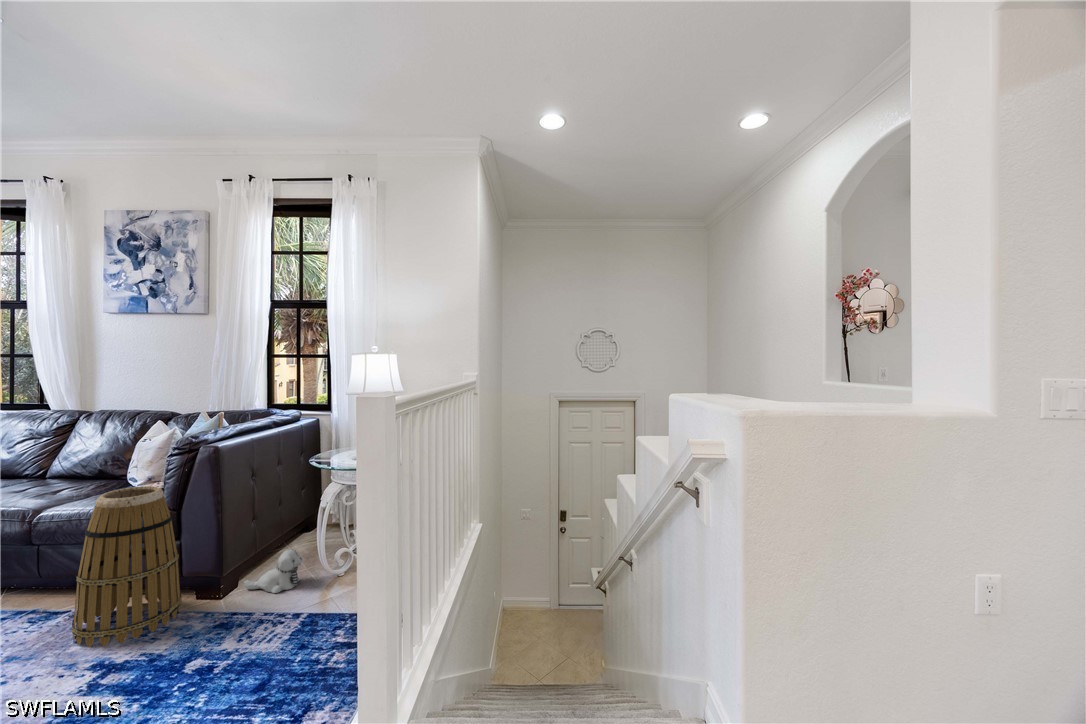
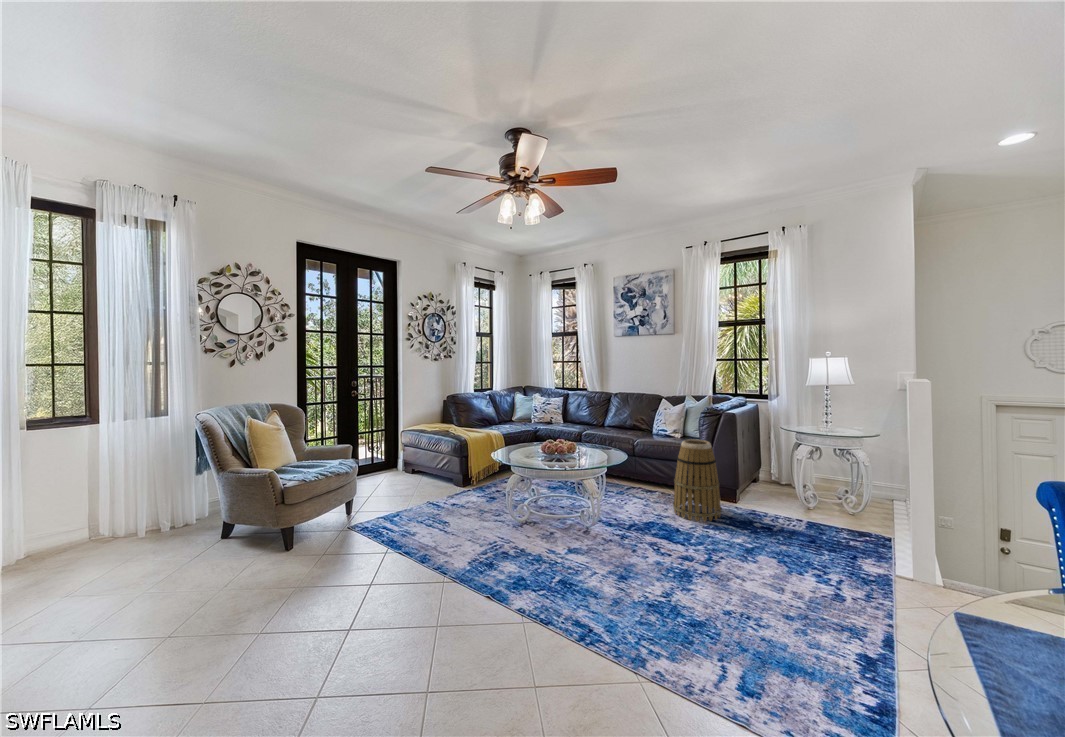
plush toy: present [244,549,302,593] -> none [747,489,785,515]

